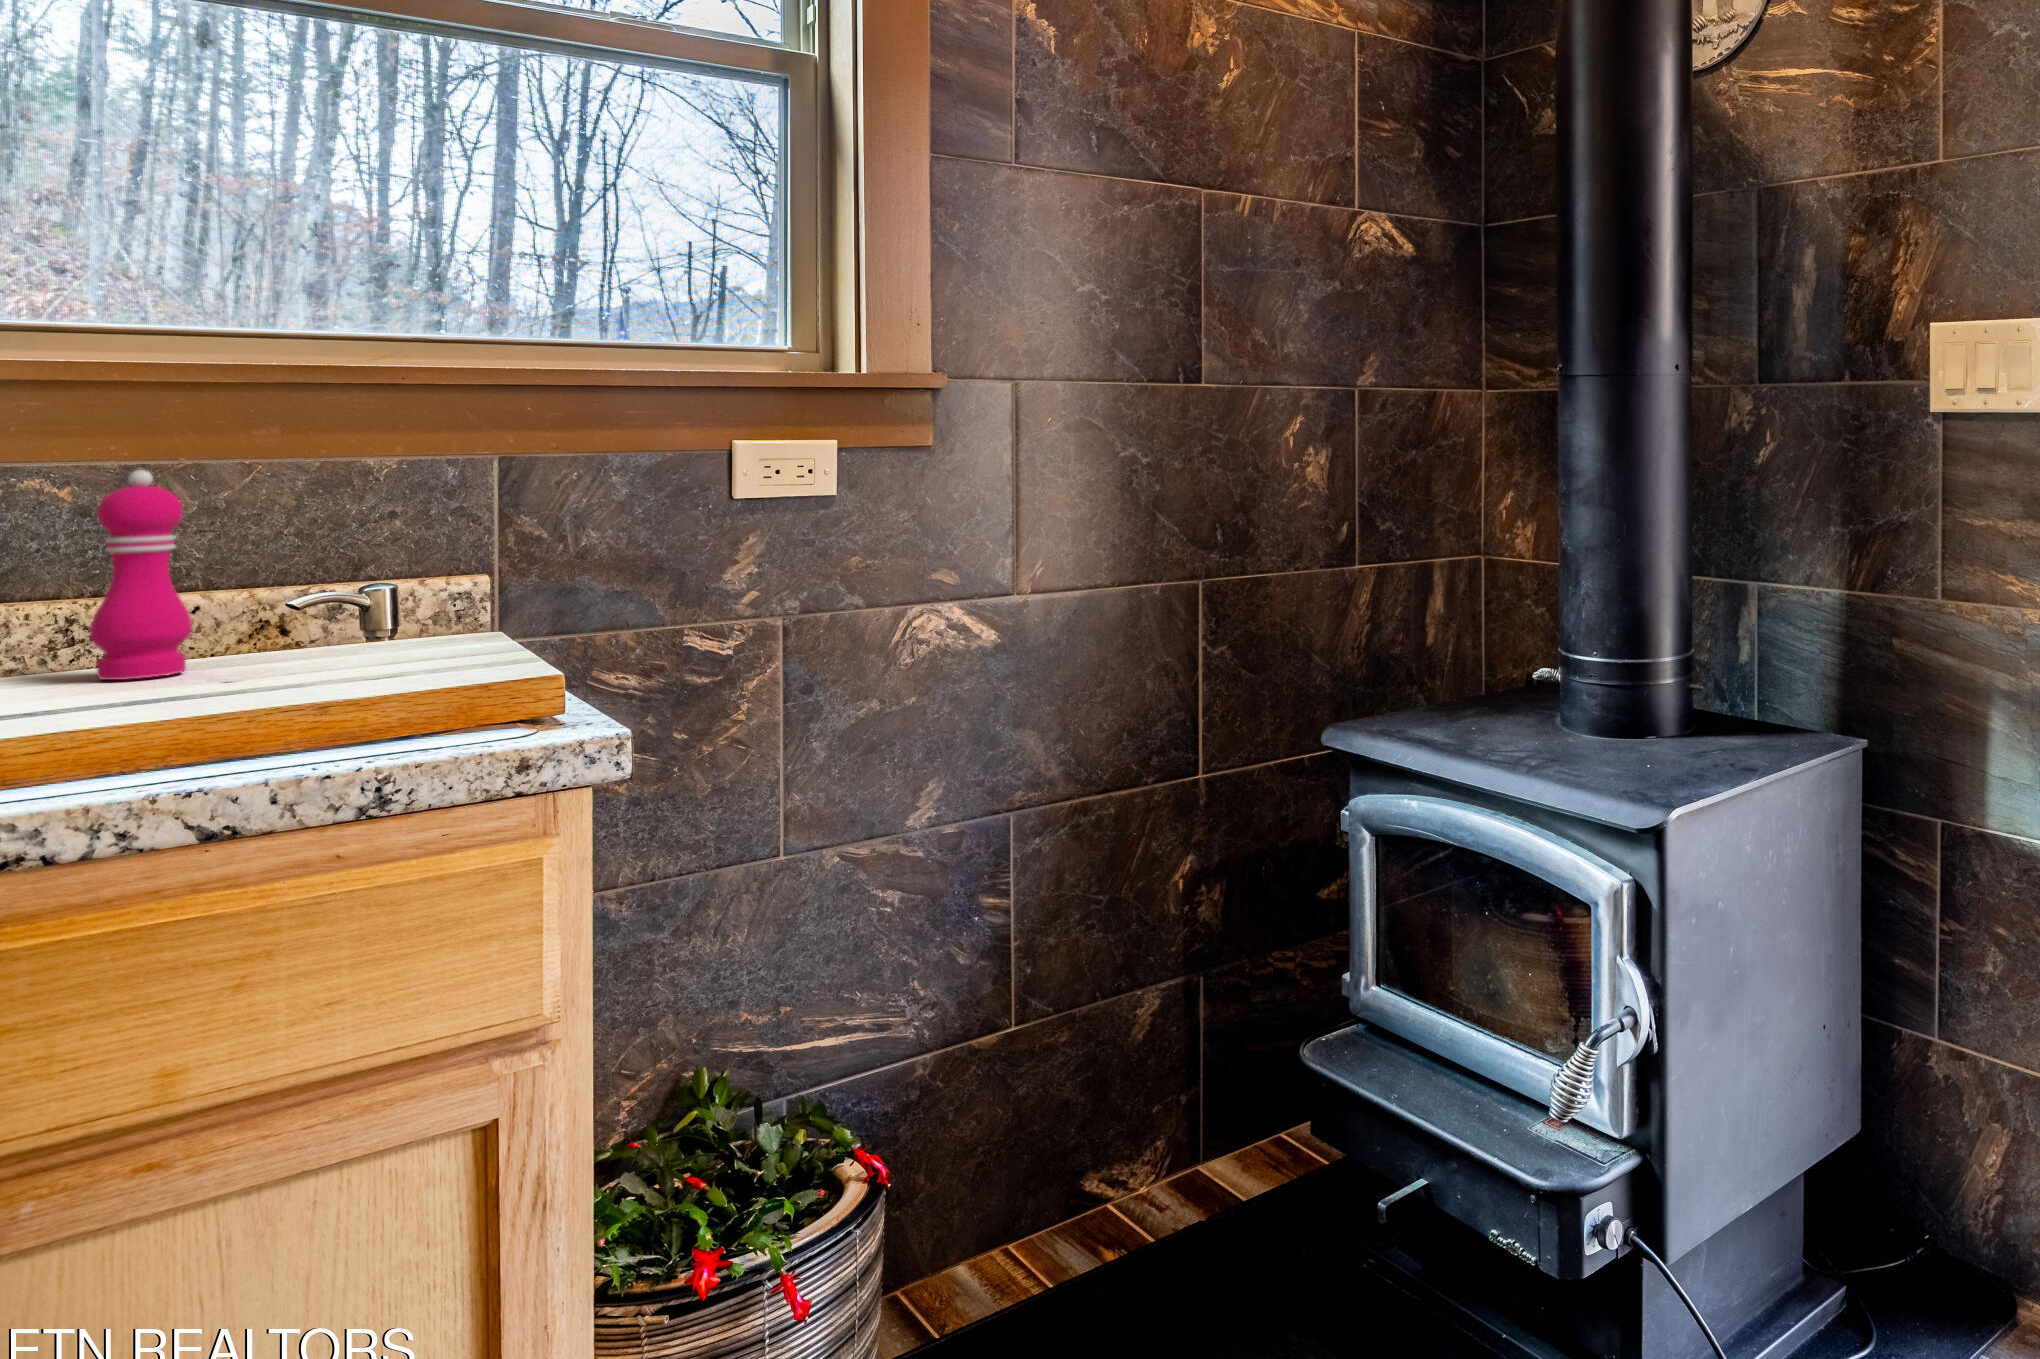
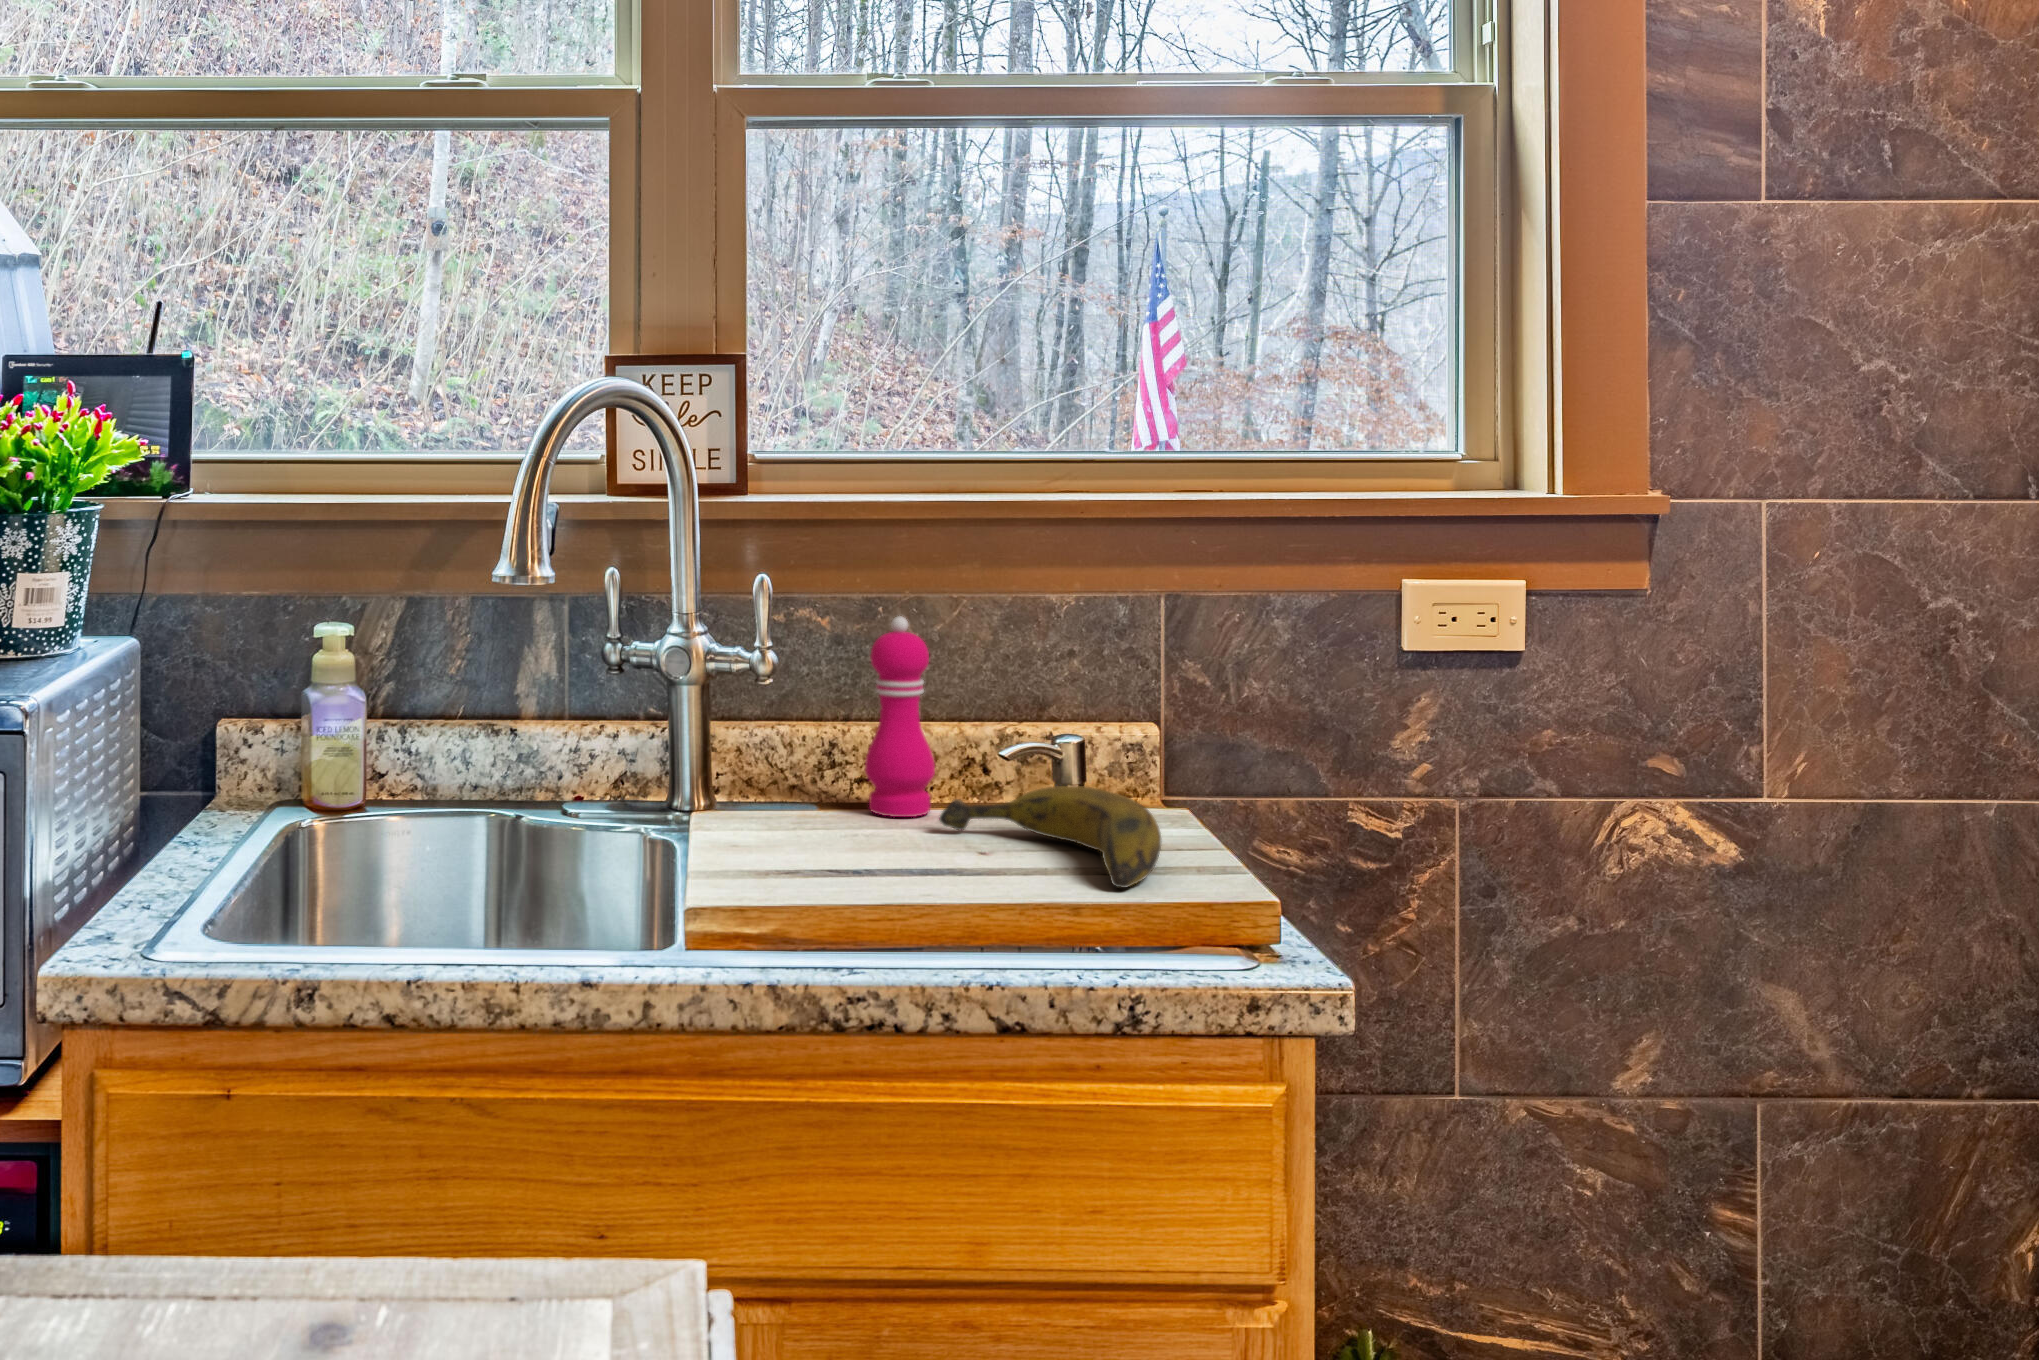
banana: none [184,616,449,691] -> present [939,786,1161,888]

